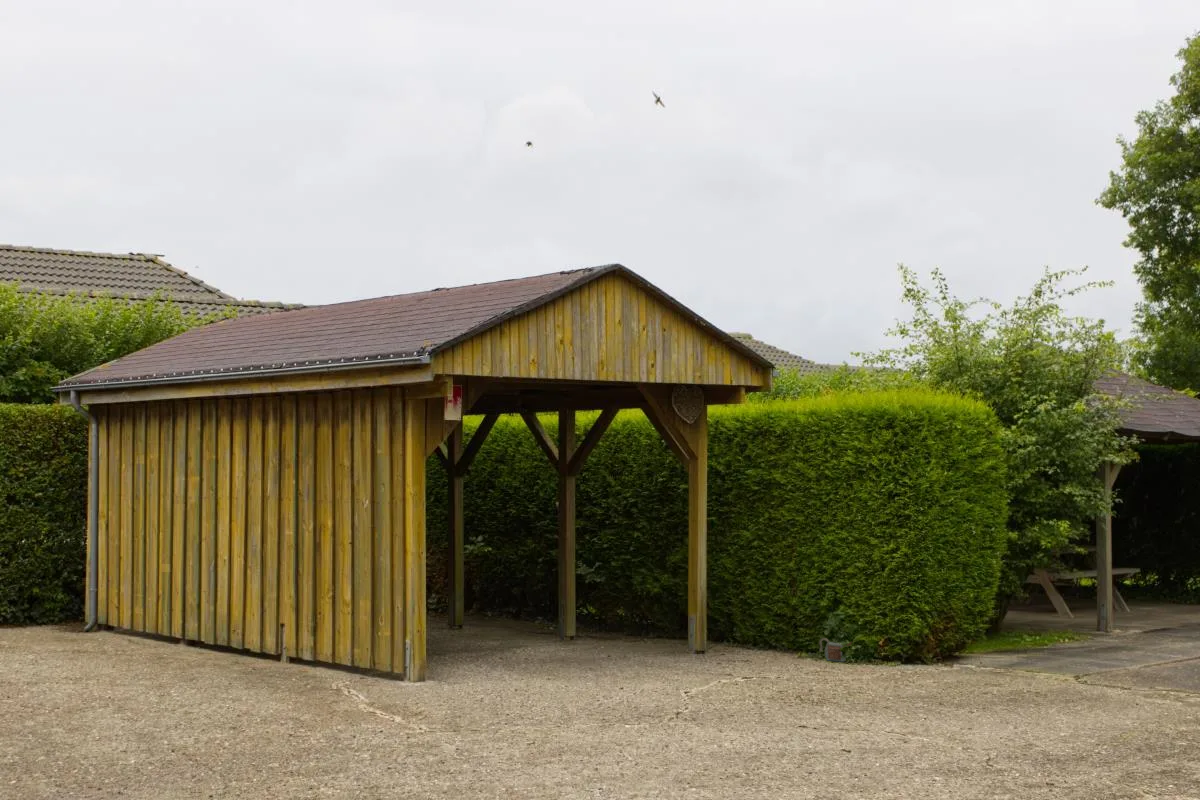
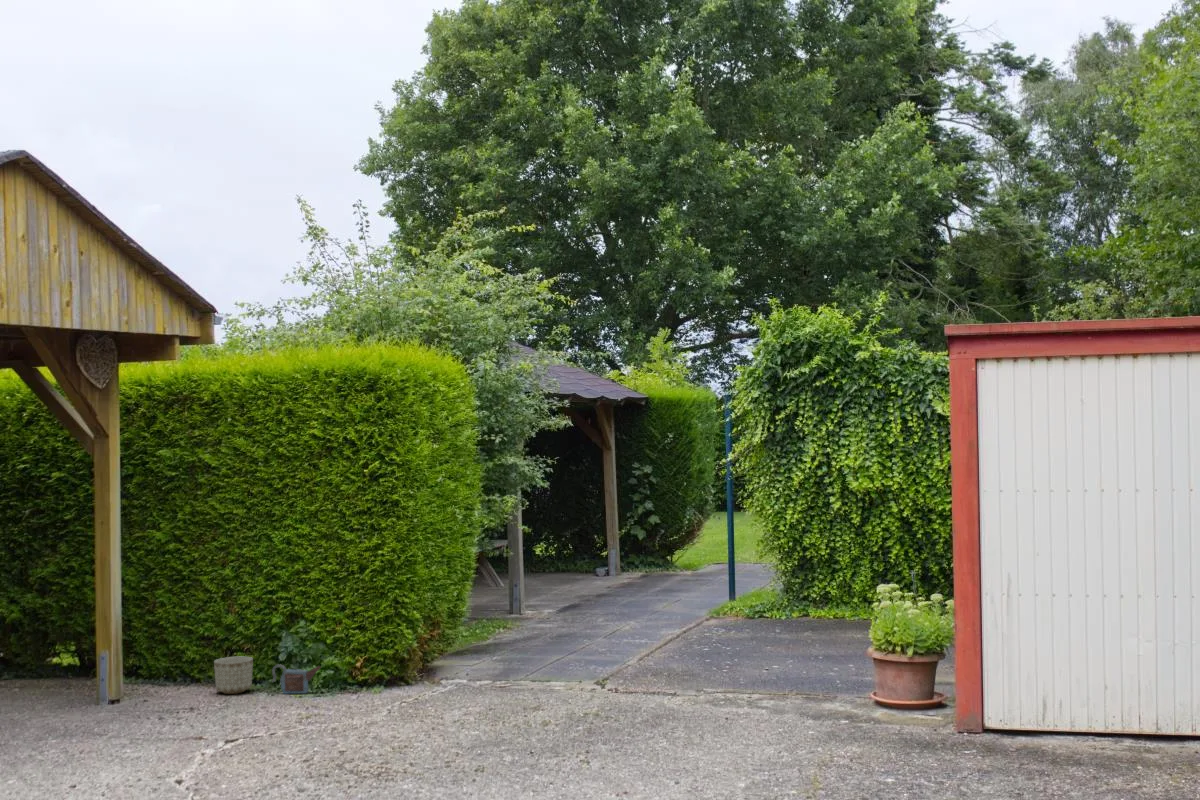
planter: none [780,631,809,658] -> present [214,657,253,694]

